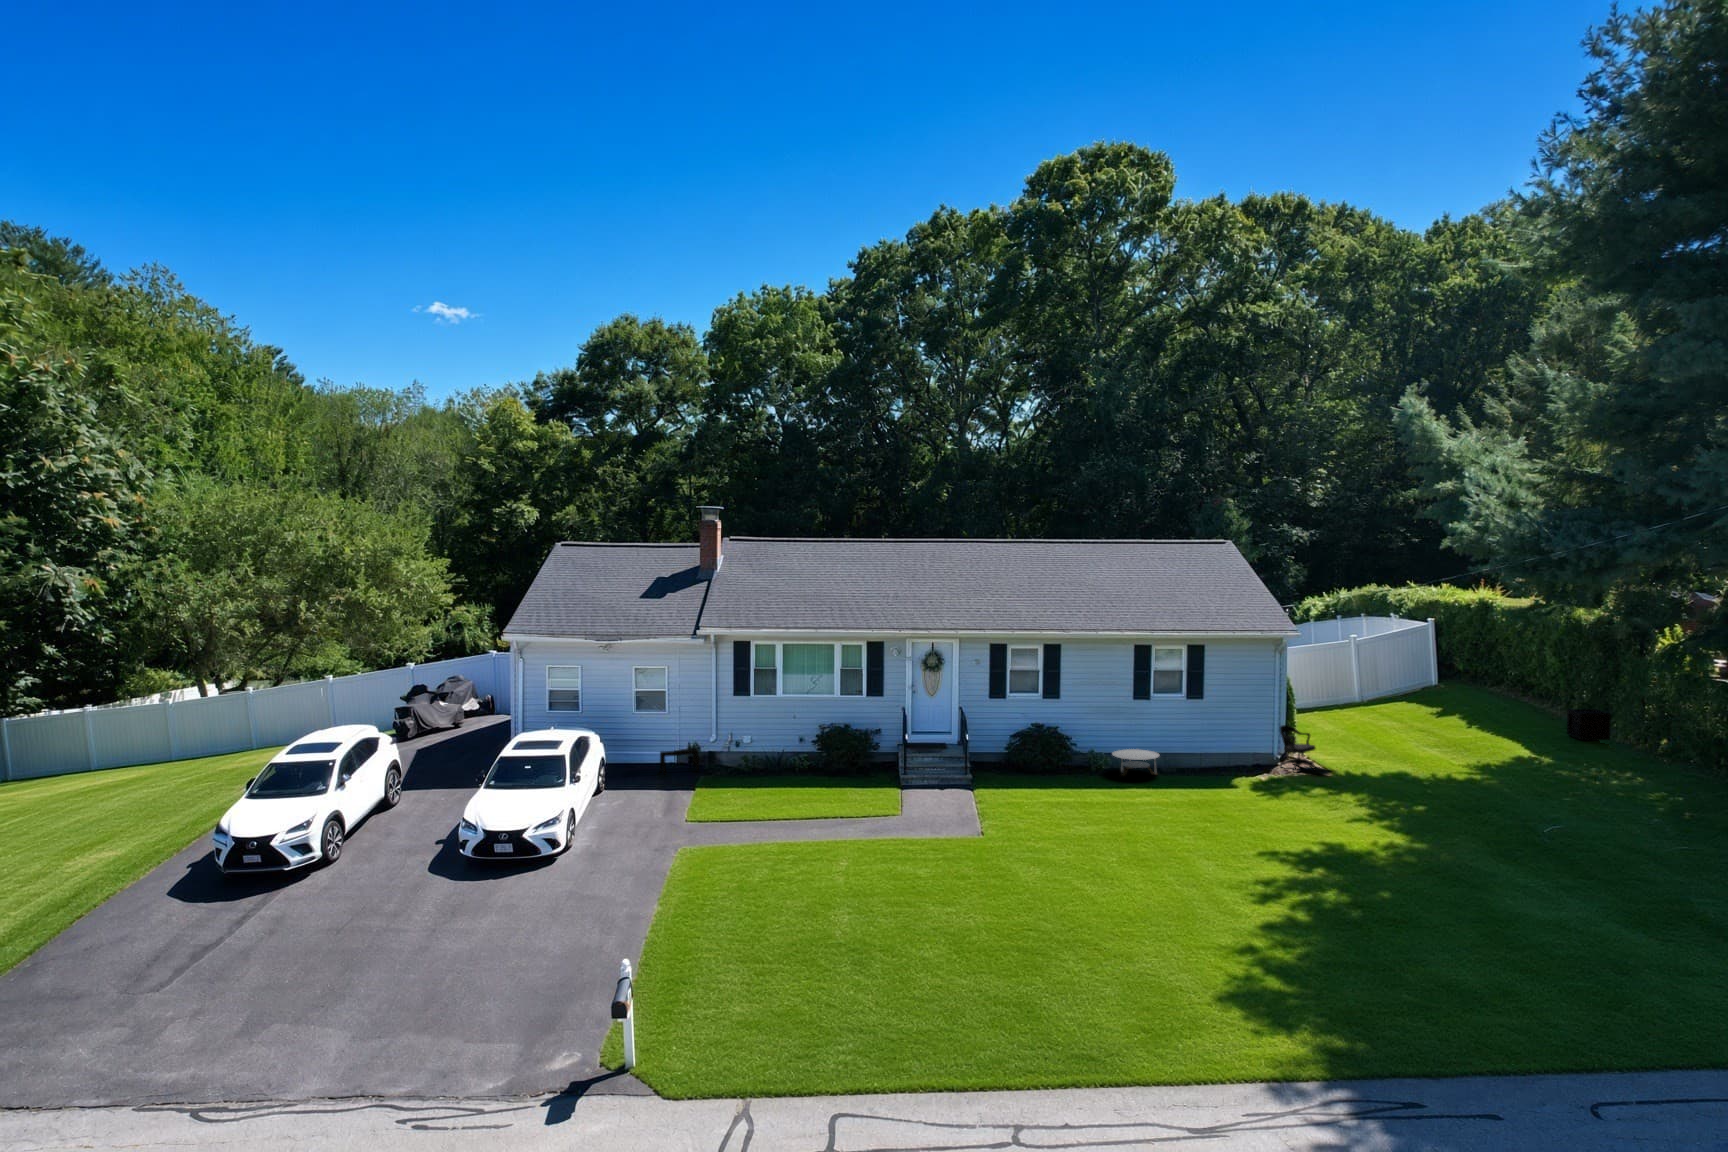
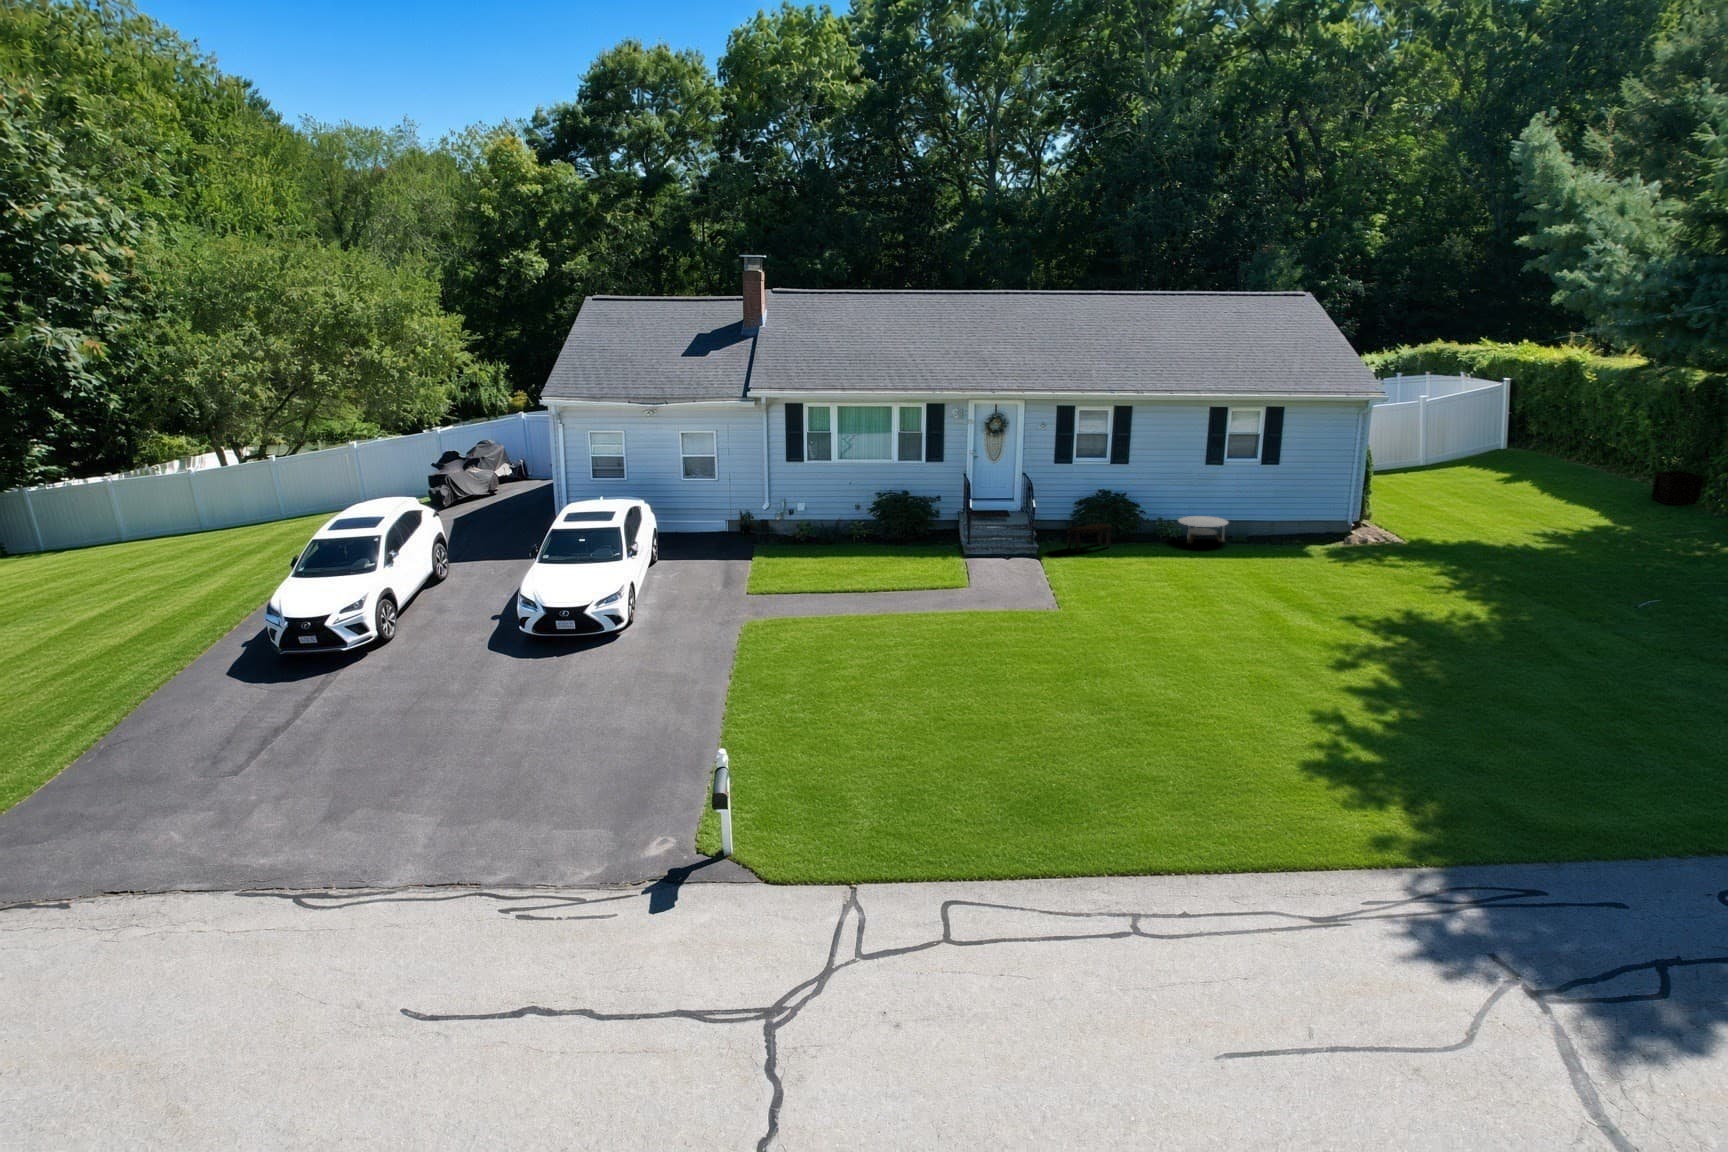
chair: present [1280,725,1316,771] -> none [1351,490,1392,538]
bench: present [660,748,699,774] -> present [1067,523,1112,552]

